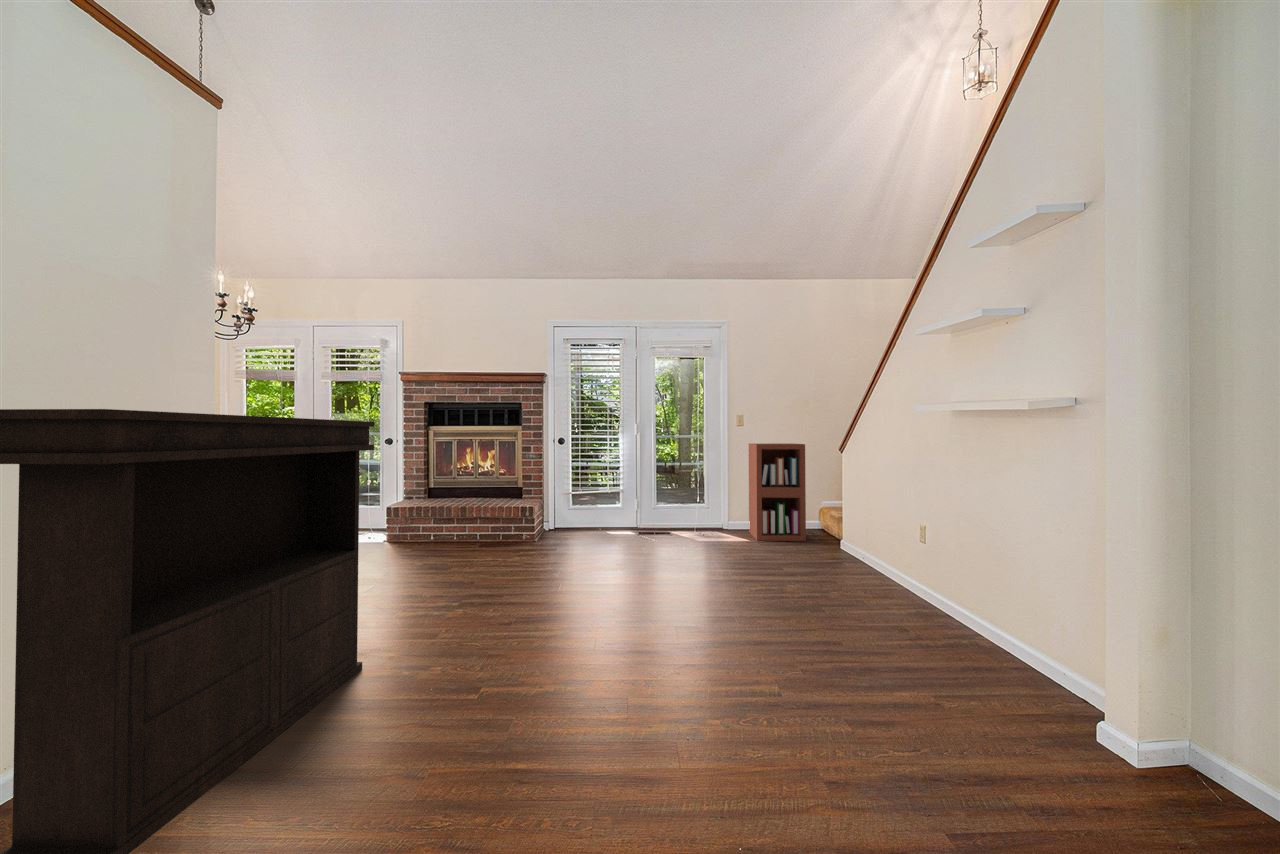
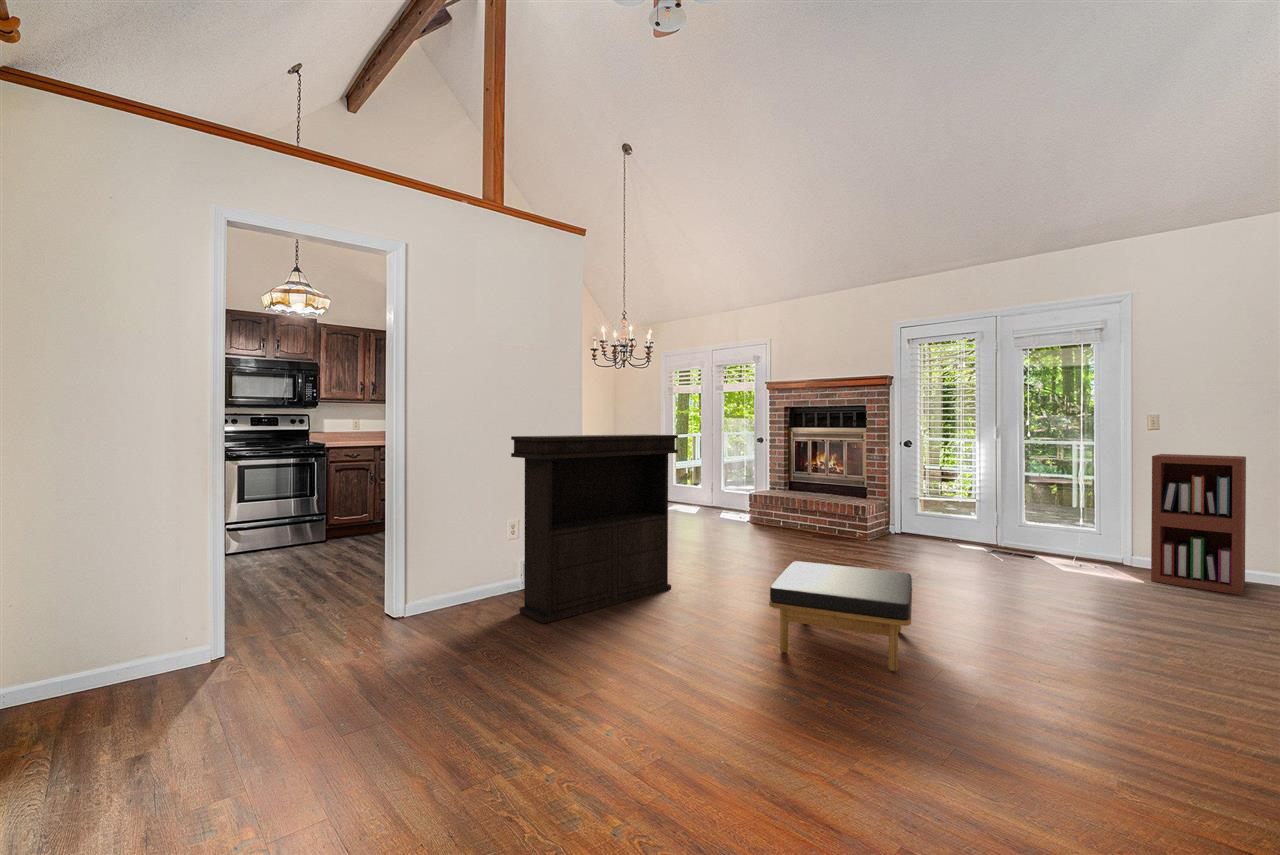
ottoman: none [569,572,765,722] -> present [769,562,912,671]

